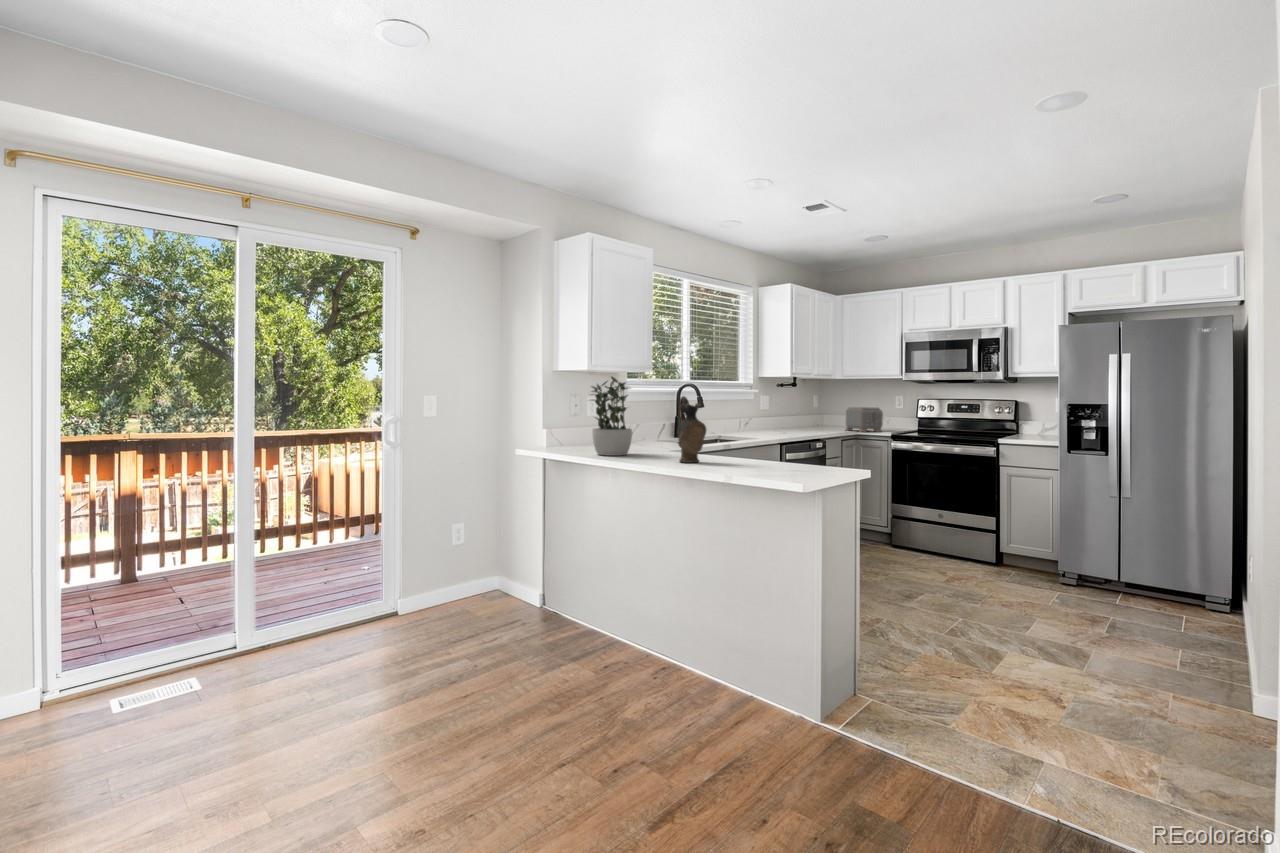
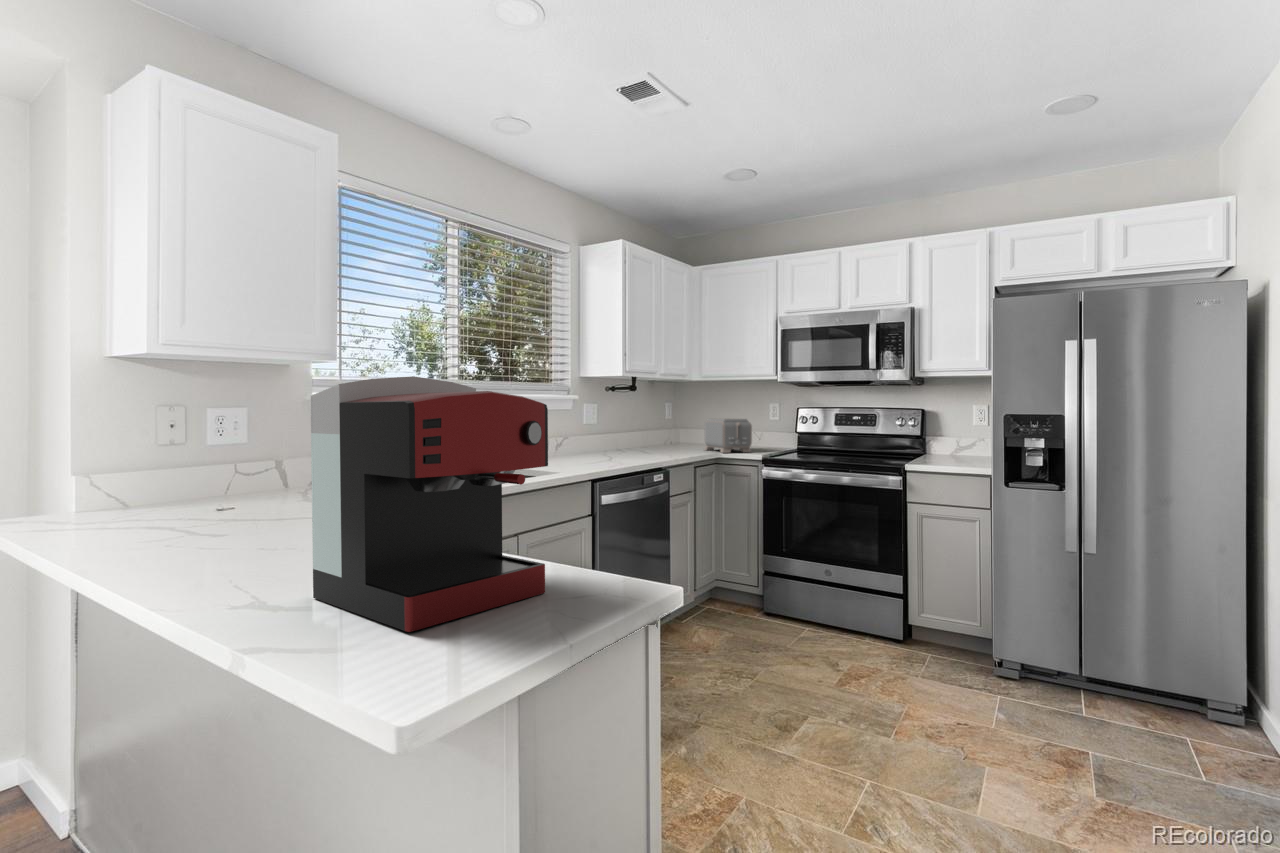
potted plant: present [592,377,632,455] -> none [102,364,222,535]
coffee maker: none [734,385,827,474] -> present [311,376,548,632]
ceramic pitcher: present [677,396,706,463] -> none [240,407,313,564]

